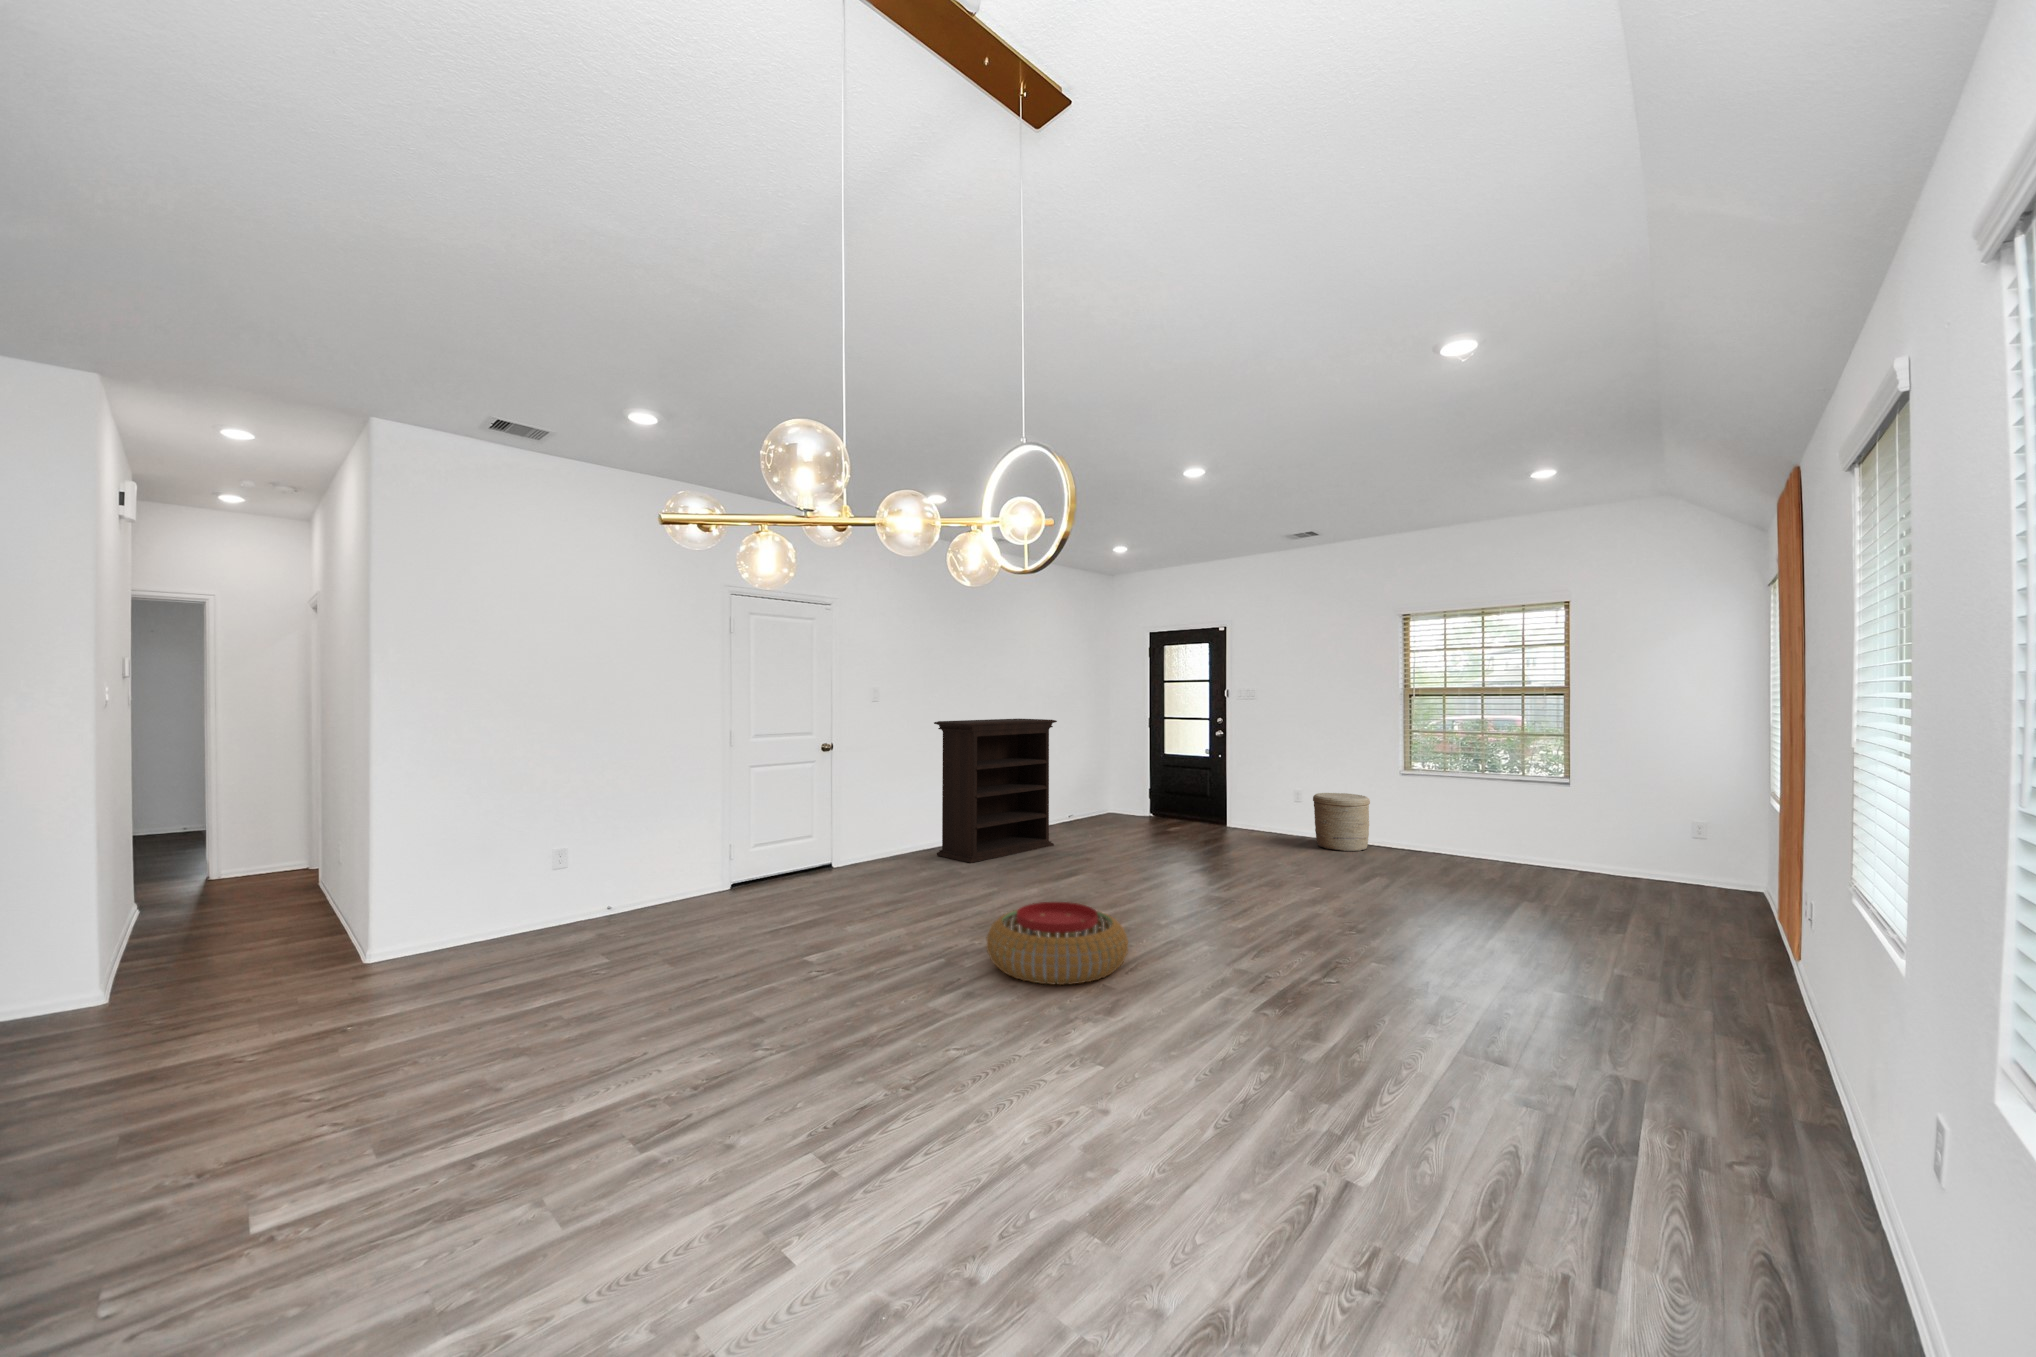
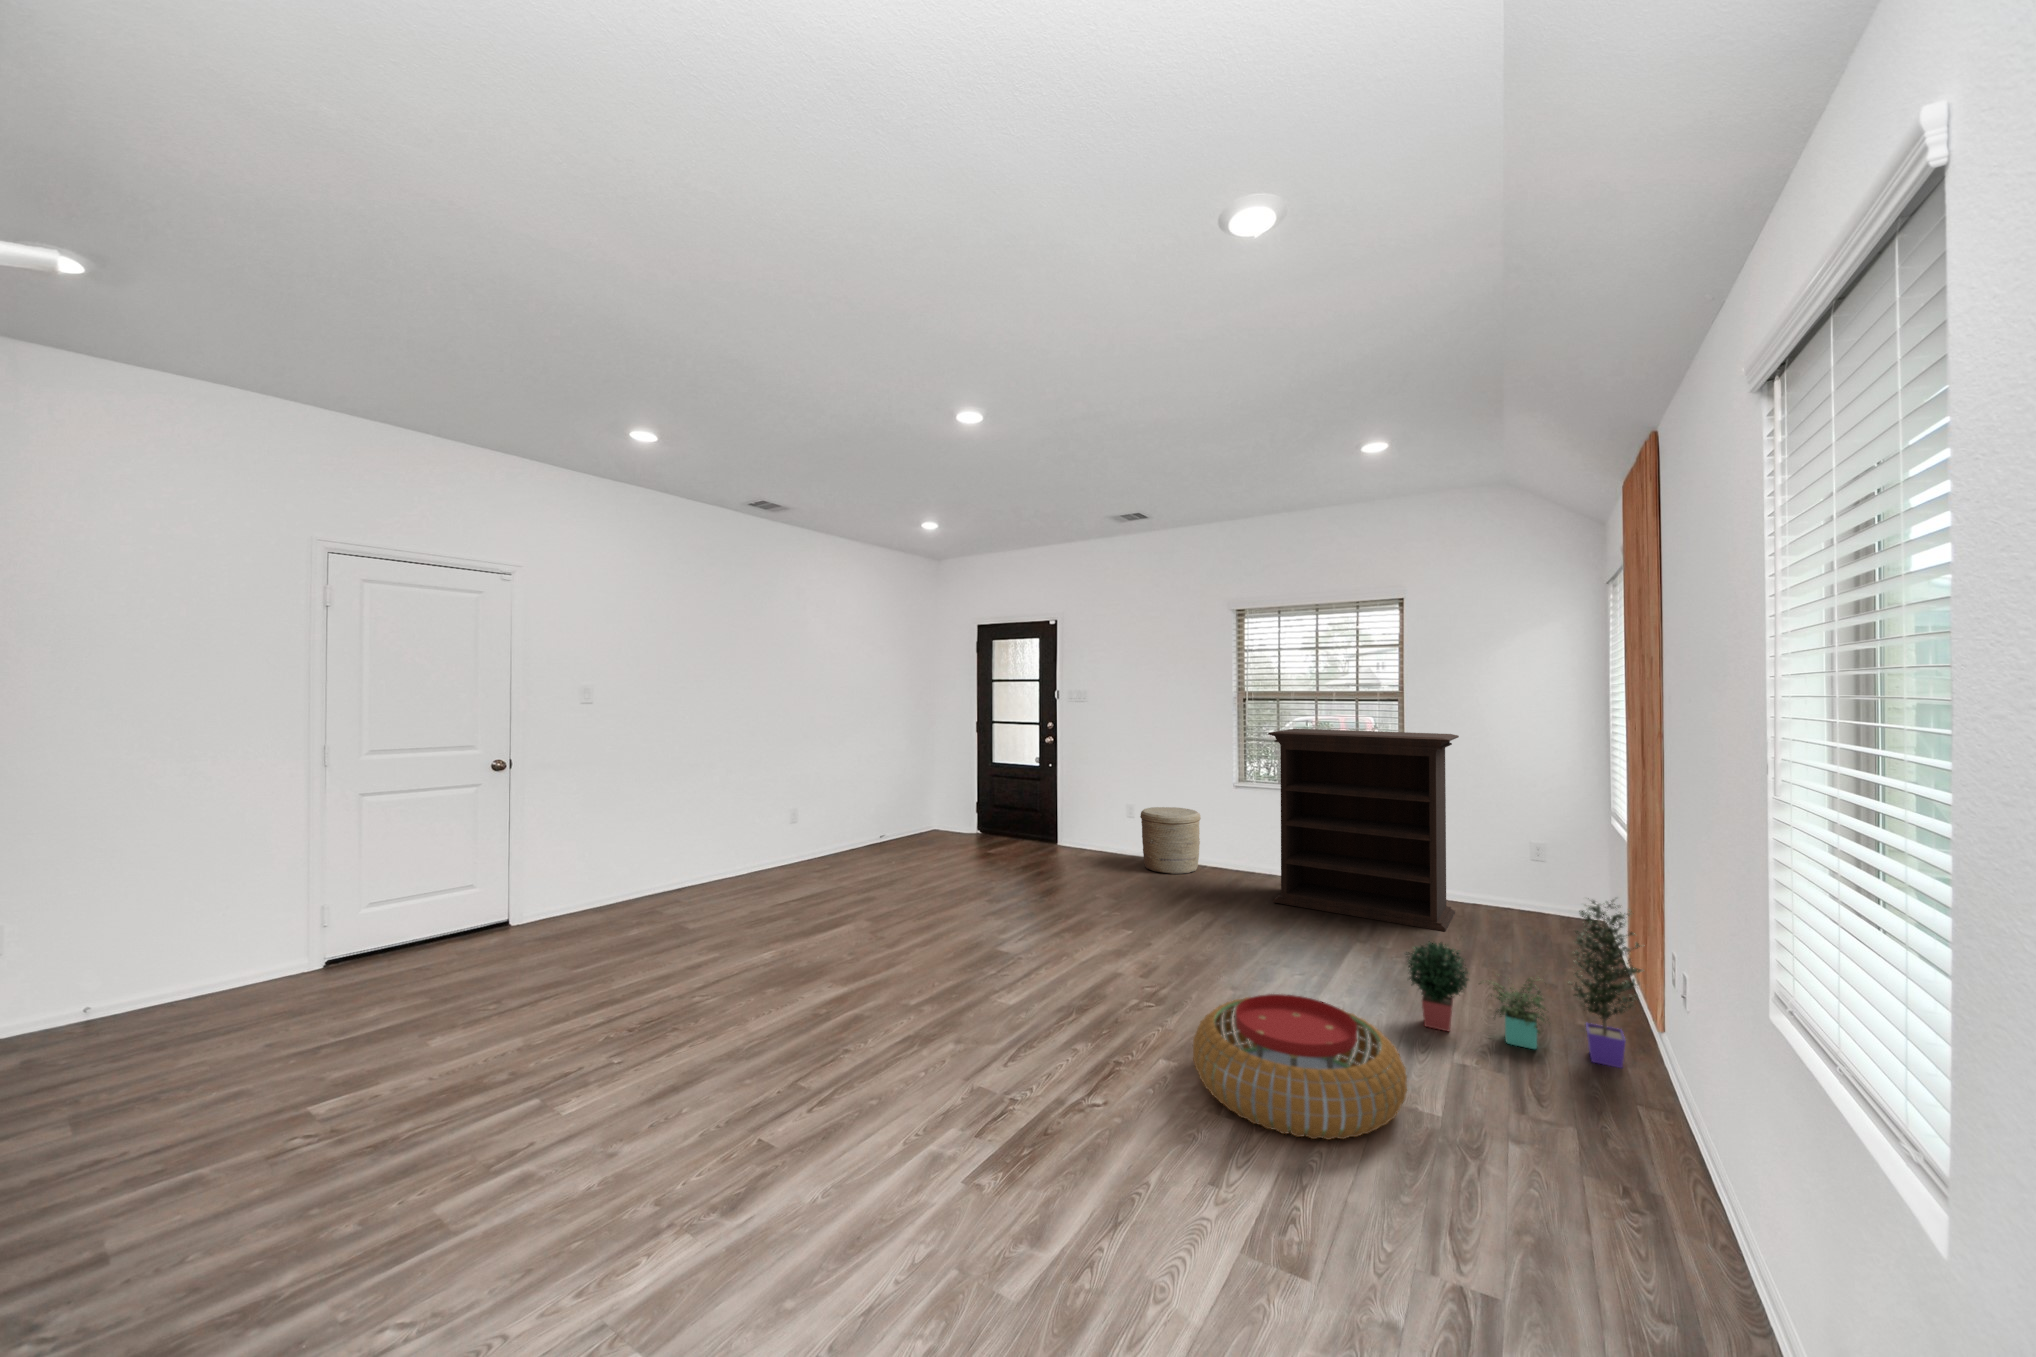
bookshelf: present [934,719,1057,863] -> present [1268,729,1459,931]
potted plant: none [1573,845,1783,980] -> present [1406,900,1644,1068]
pouf: present [987,902,1128,985] -> present [1193,994,1407,1140]

